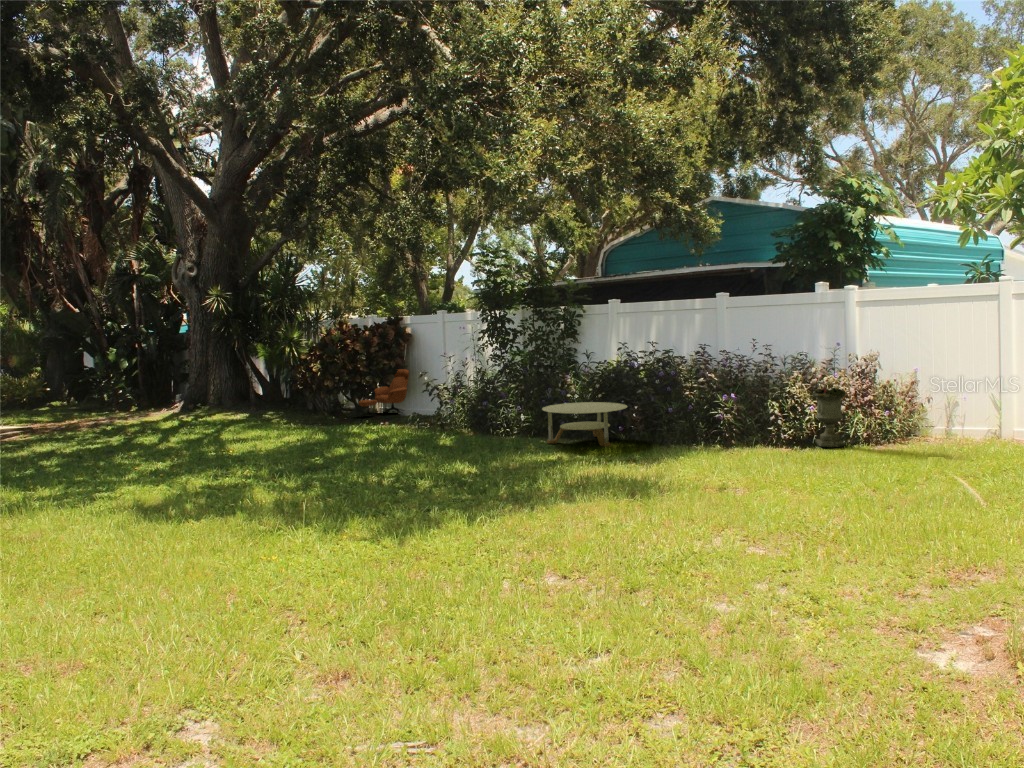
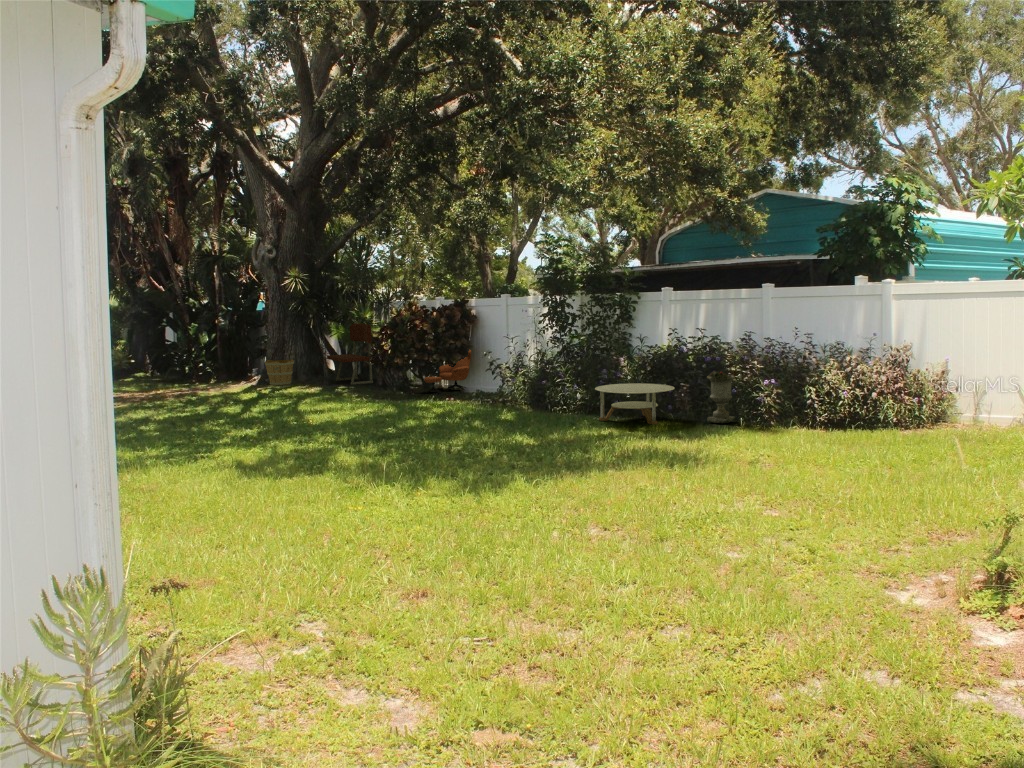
bench: none [254,345,305,410] -> present [327,323,373,385]
wooden bucket: none [186,384,219,413] -> present [265,359,294,385]
planter: present [813,387,846,448] -> present [707,371,735,423]

